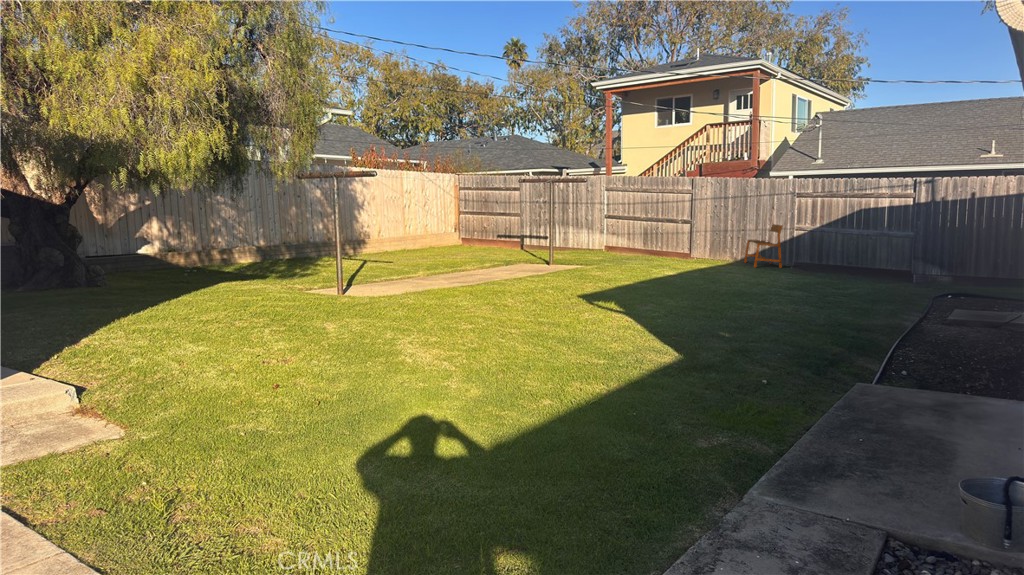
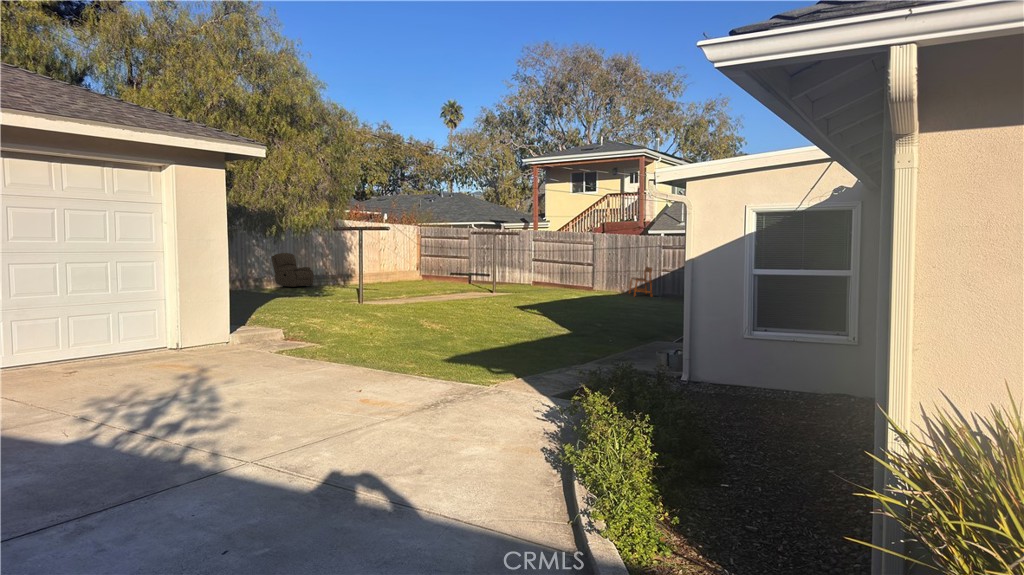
chair: none [244,214,303,261] -> present [271,253,314,288]

